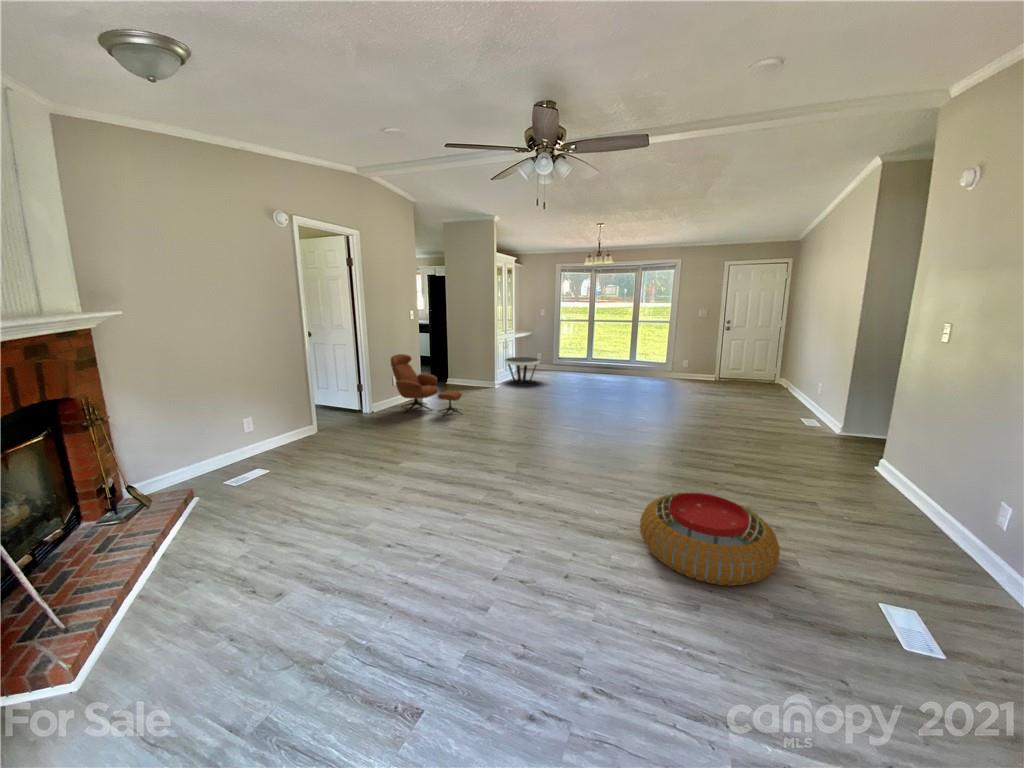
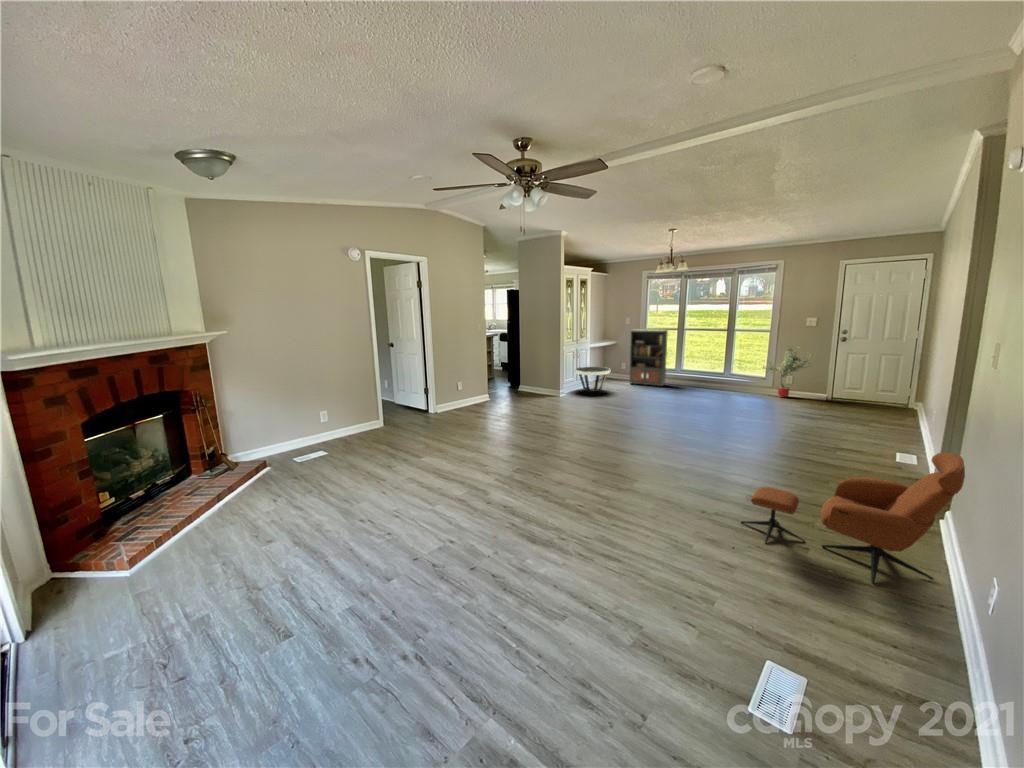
bookcase: none [551,320,593,375] -> present [630,330,668,386]
potted tree: none [667,335,709,381] -> present [763,346,812,398]
lounge chair: present [391,354,462,416] -> present [741,453,965,583]
pouf: present [640,493,780,586] -> none [558,511,691,609]

